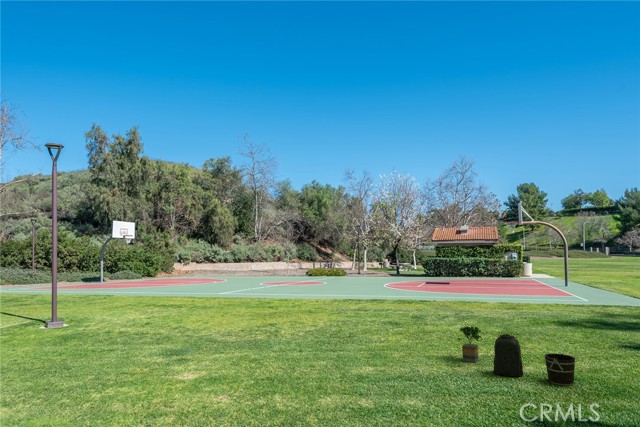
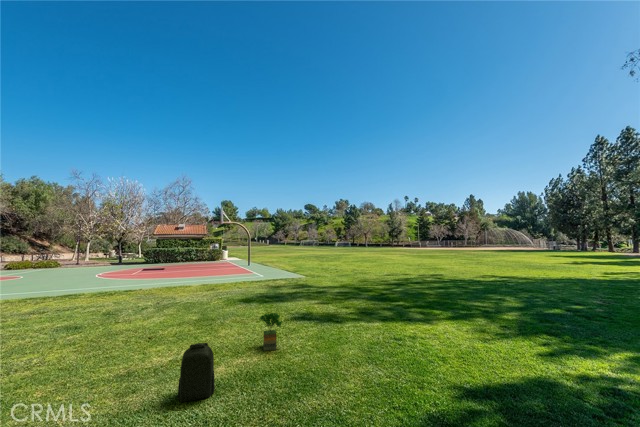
potted tree: present [460,326,481,363] -> present [260,313,282,351]
bucket: present [544,353,575,385] -> none [239,352,271,396]

